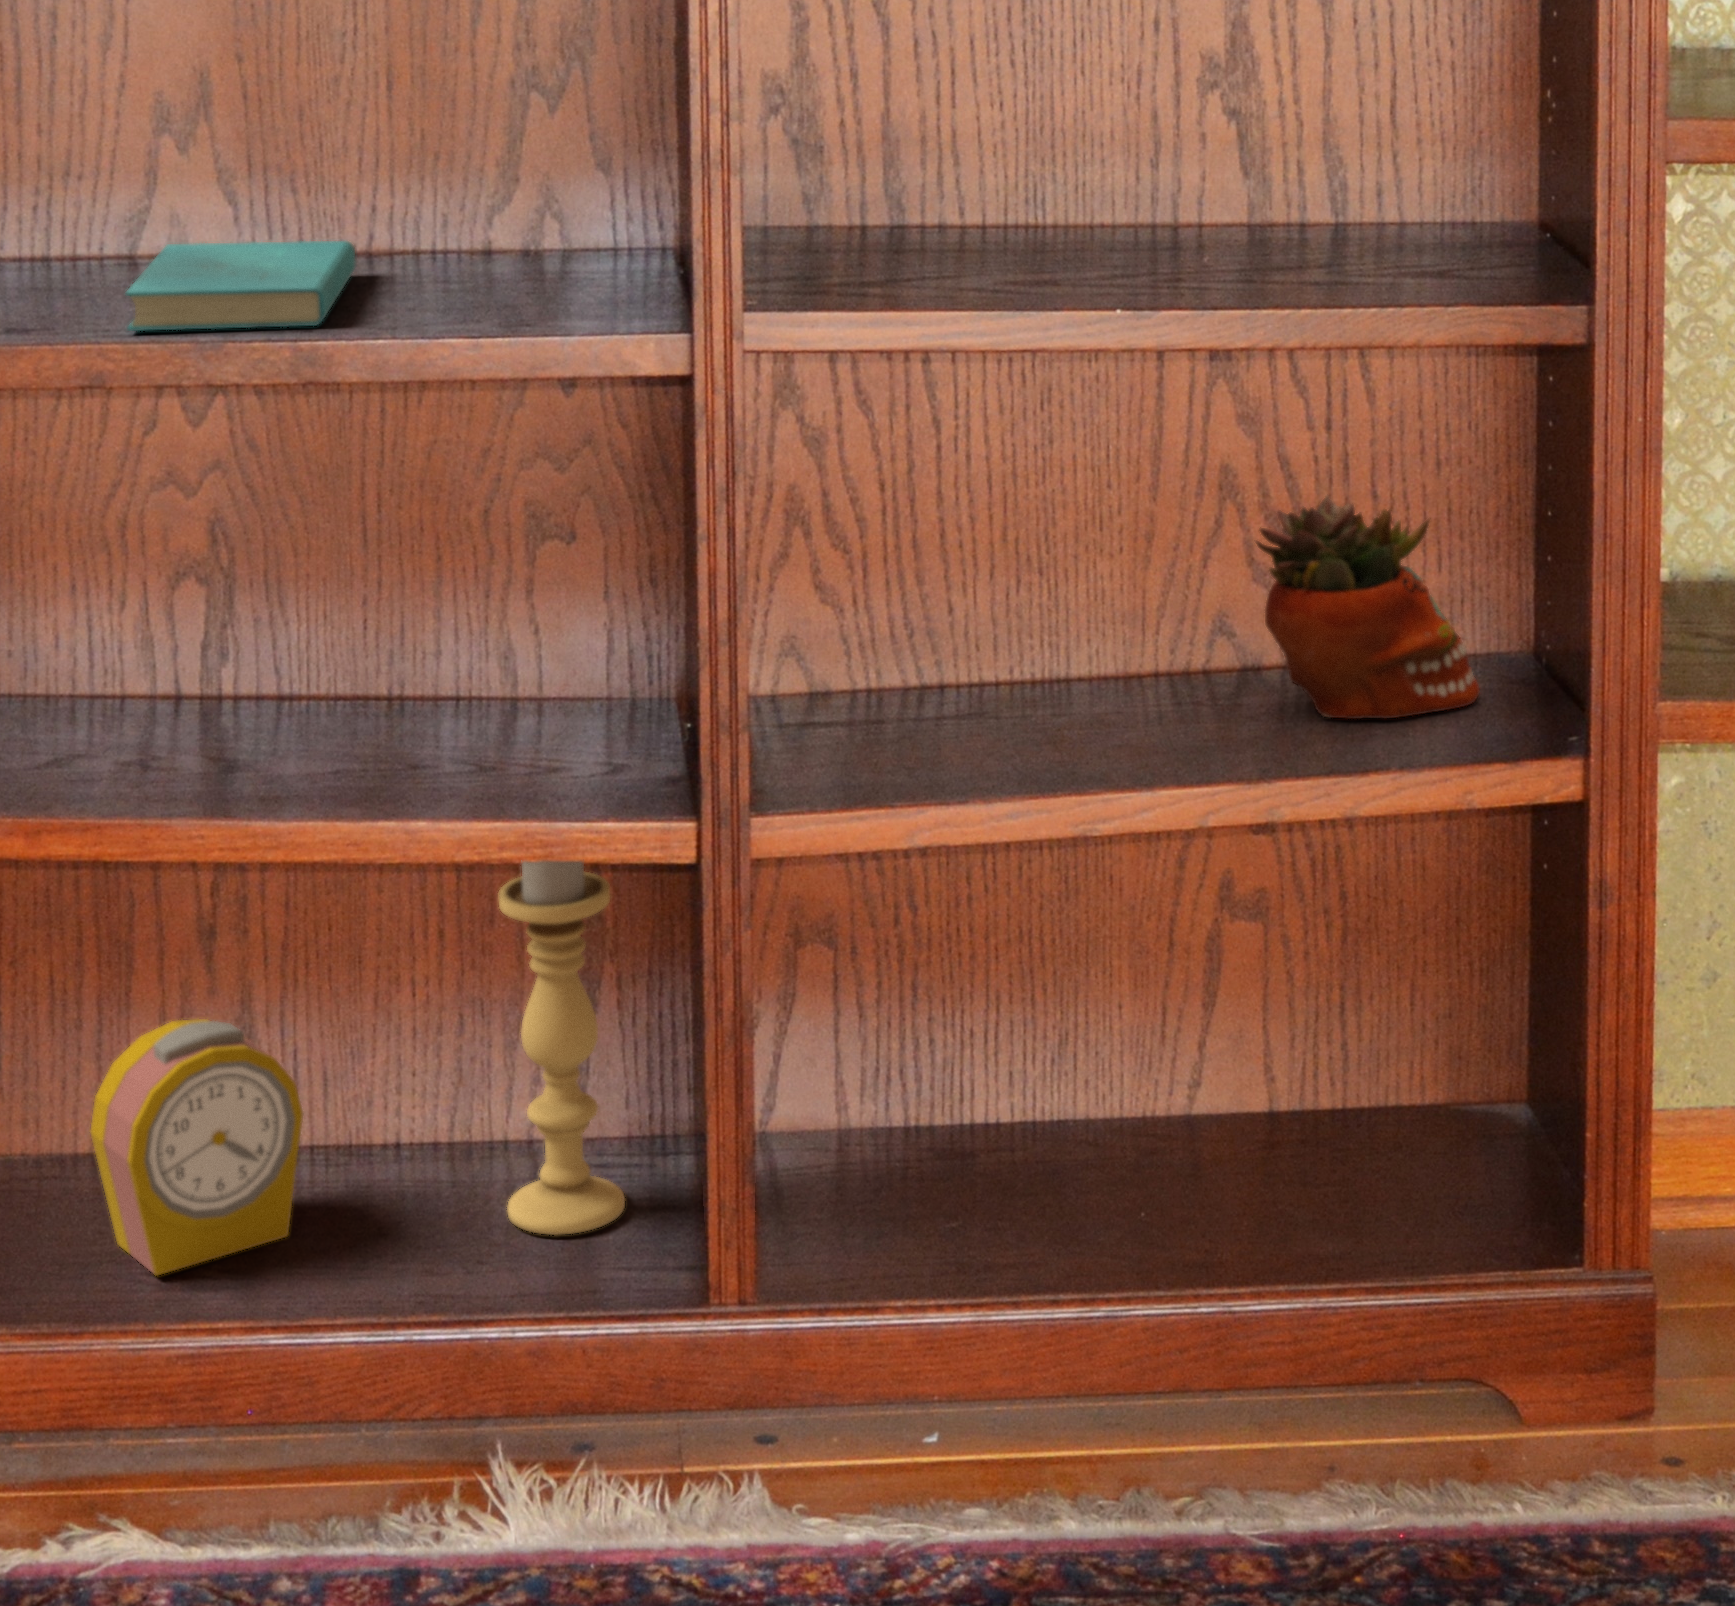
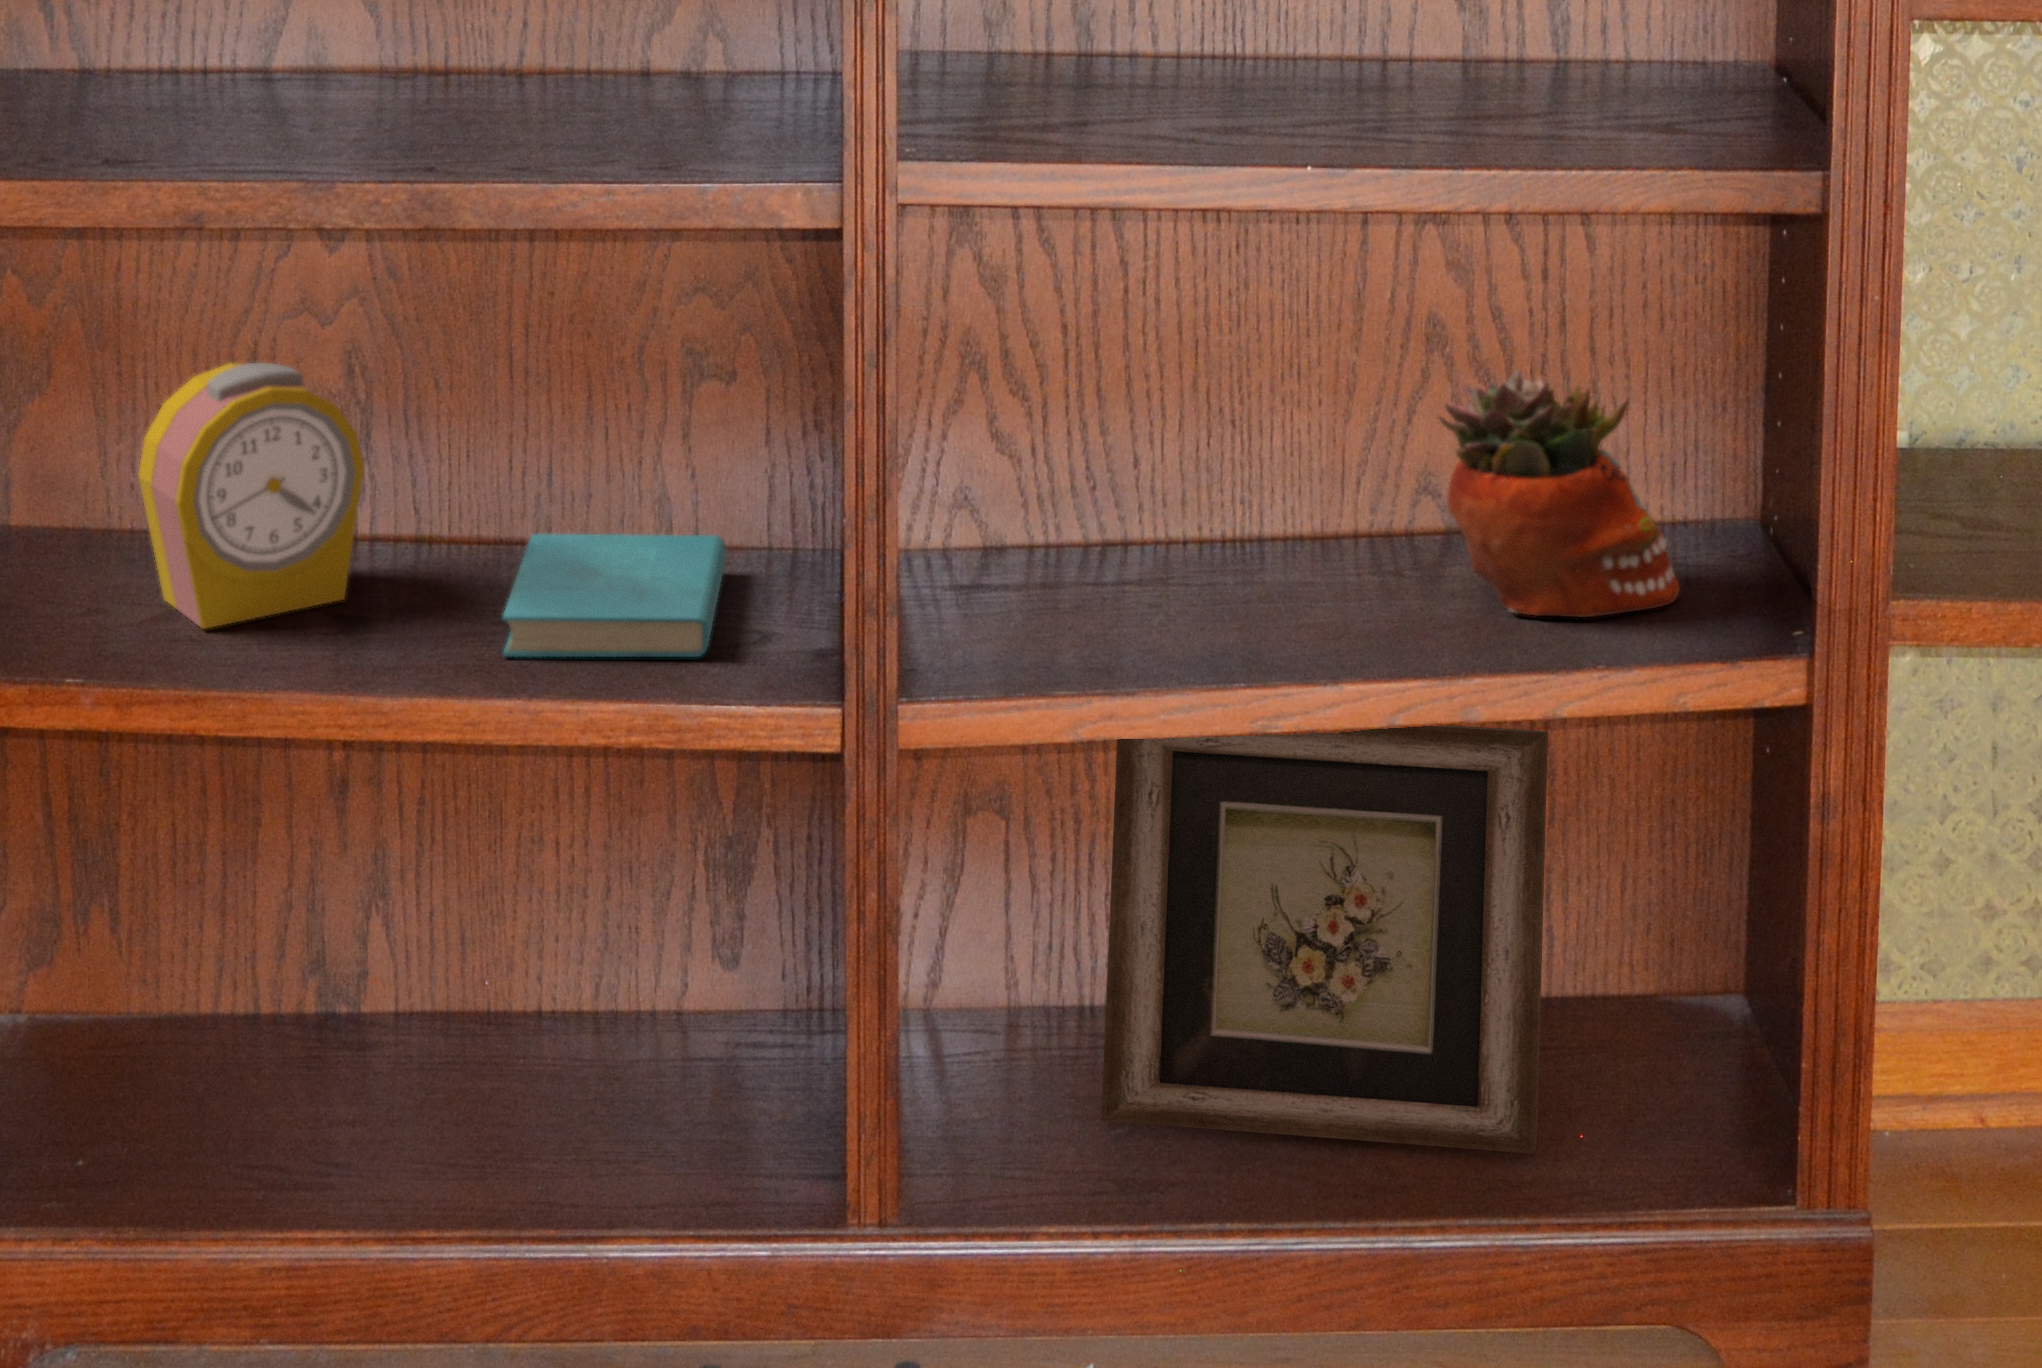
book: present [126,241,355,331] -> present [503,534,725,657]
picture frame: none [961,819,1362,1209] -> present [1101,725,1548,1154]
candle holder: present [499,861,625,1235] -> none [614,671,739,1141]
alarm clock: present [91,1019,303,1275] -> present [138,363,364,629]

